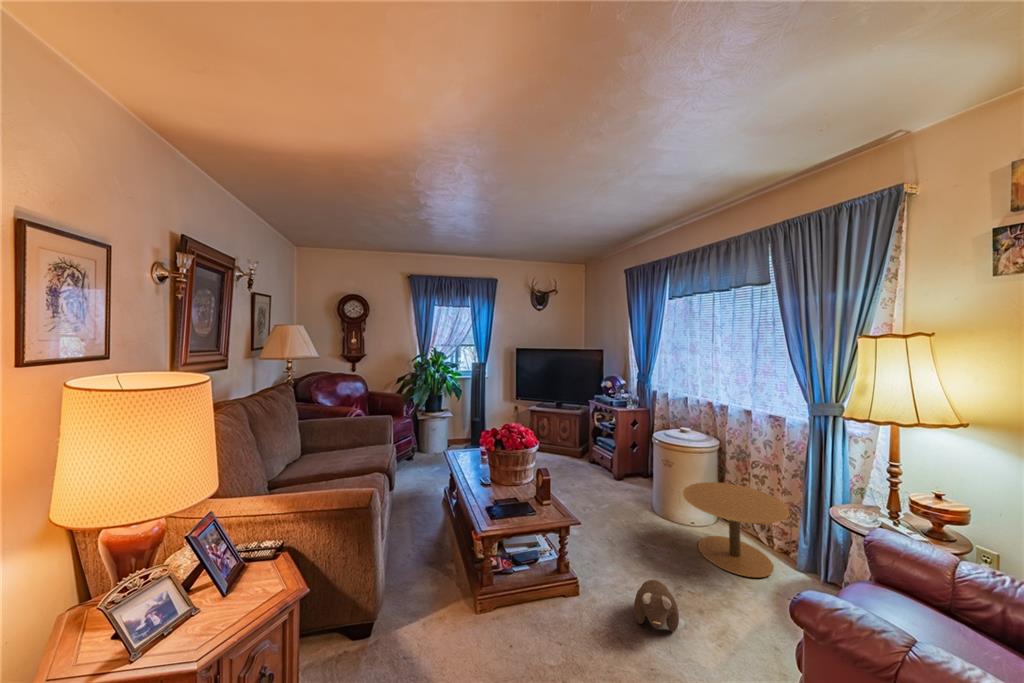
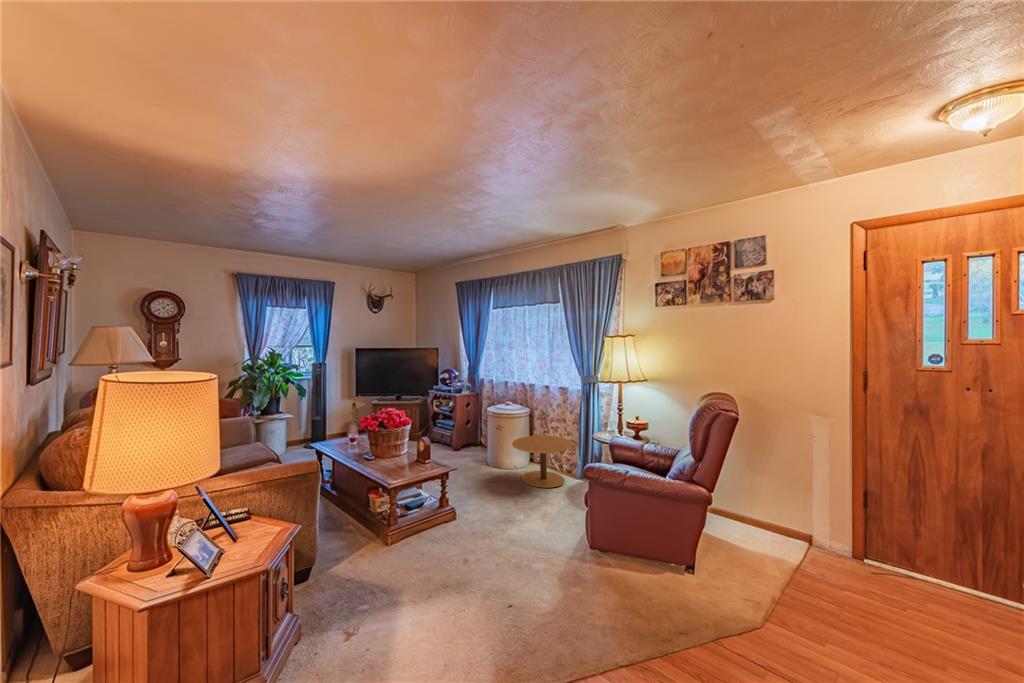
plush toy: present [634,580,679,632] -> none [495,494,521,523]

